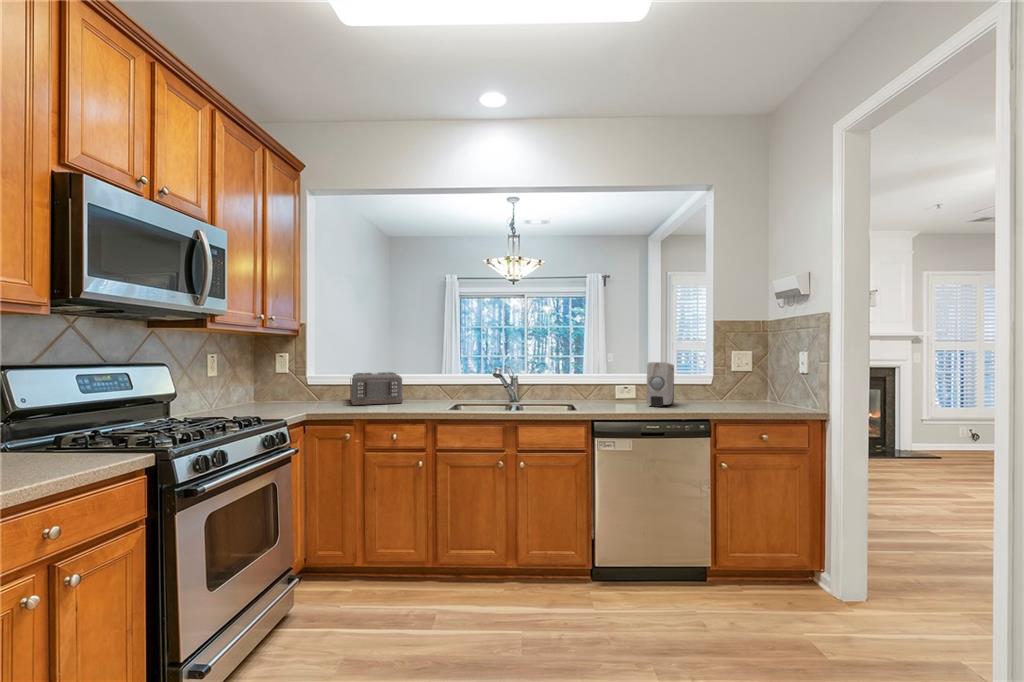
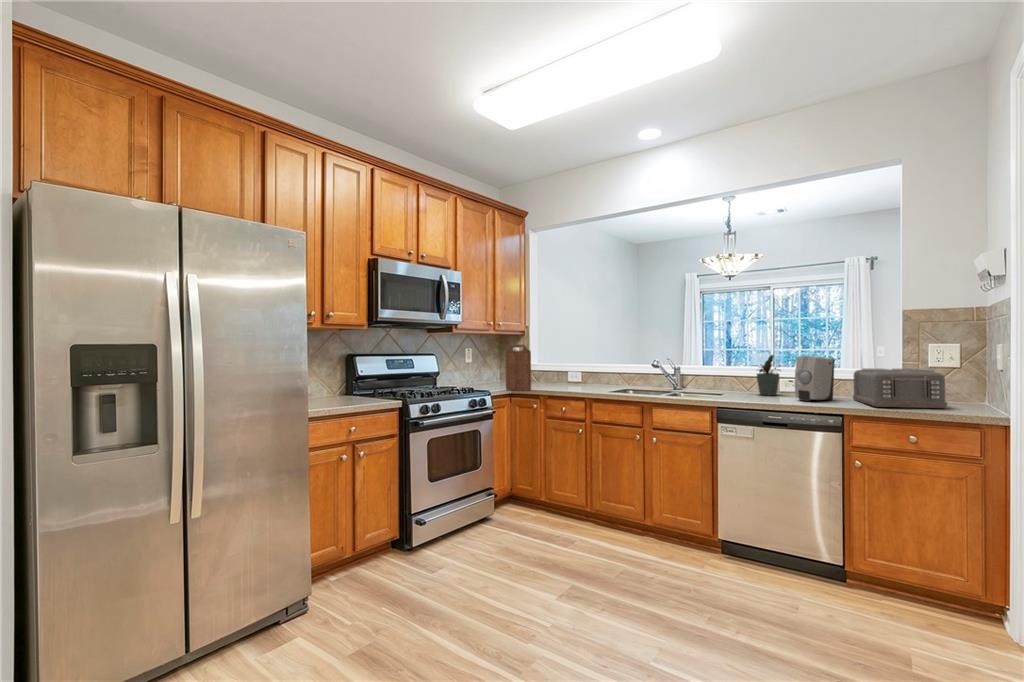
cutting board: none [292,349,333,415] -> present [505,345,531,390]
potted plant: none [594,361,625,403] -> present [757,355,781,395]
toaster: present [350,372,403,405] -> present [853,368,947,408]

